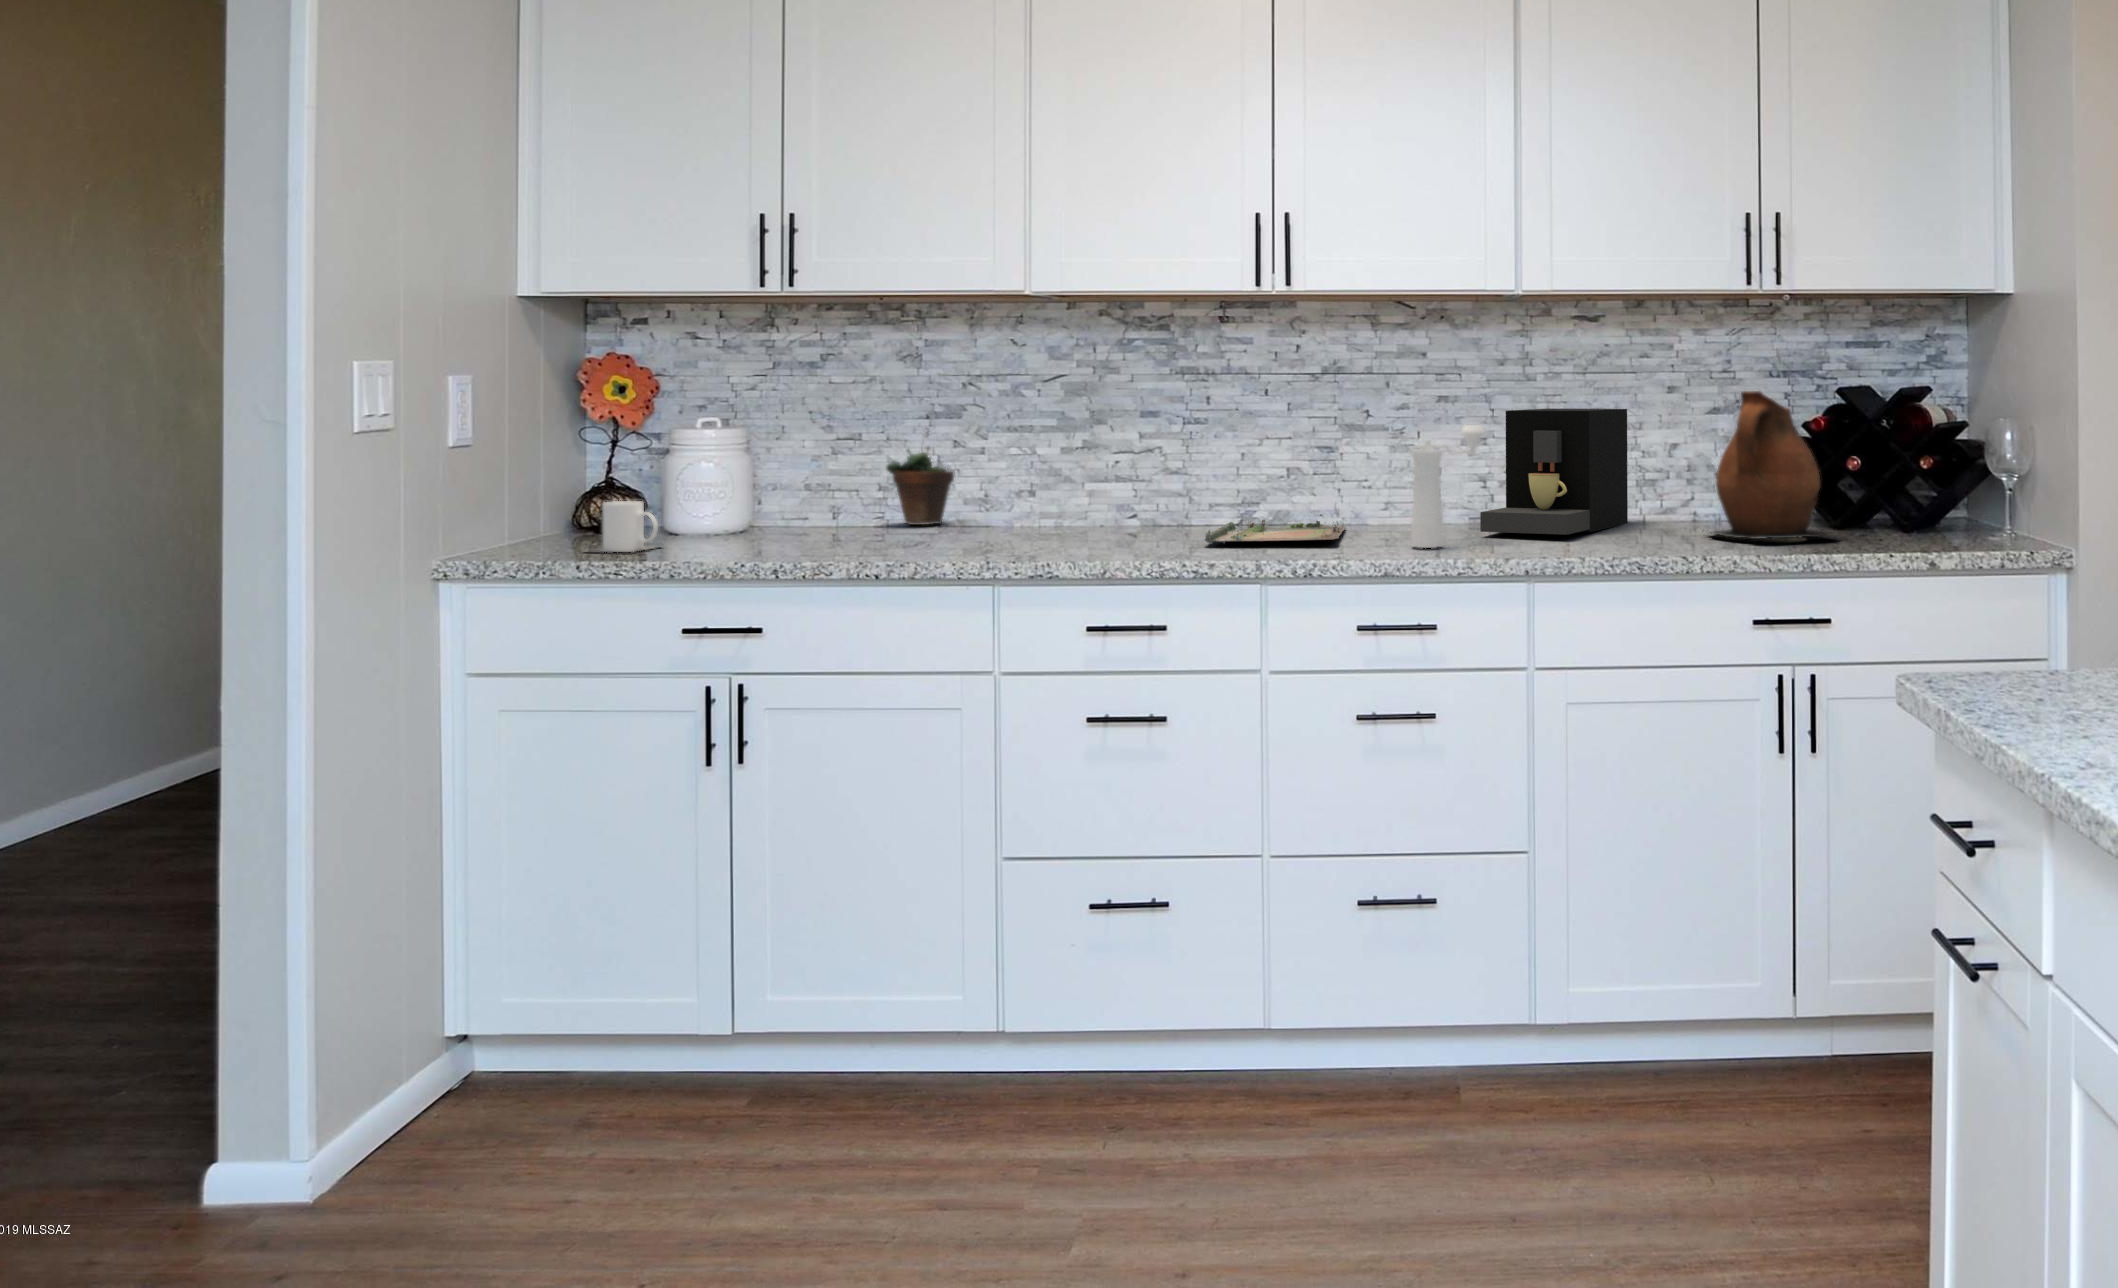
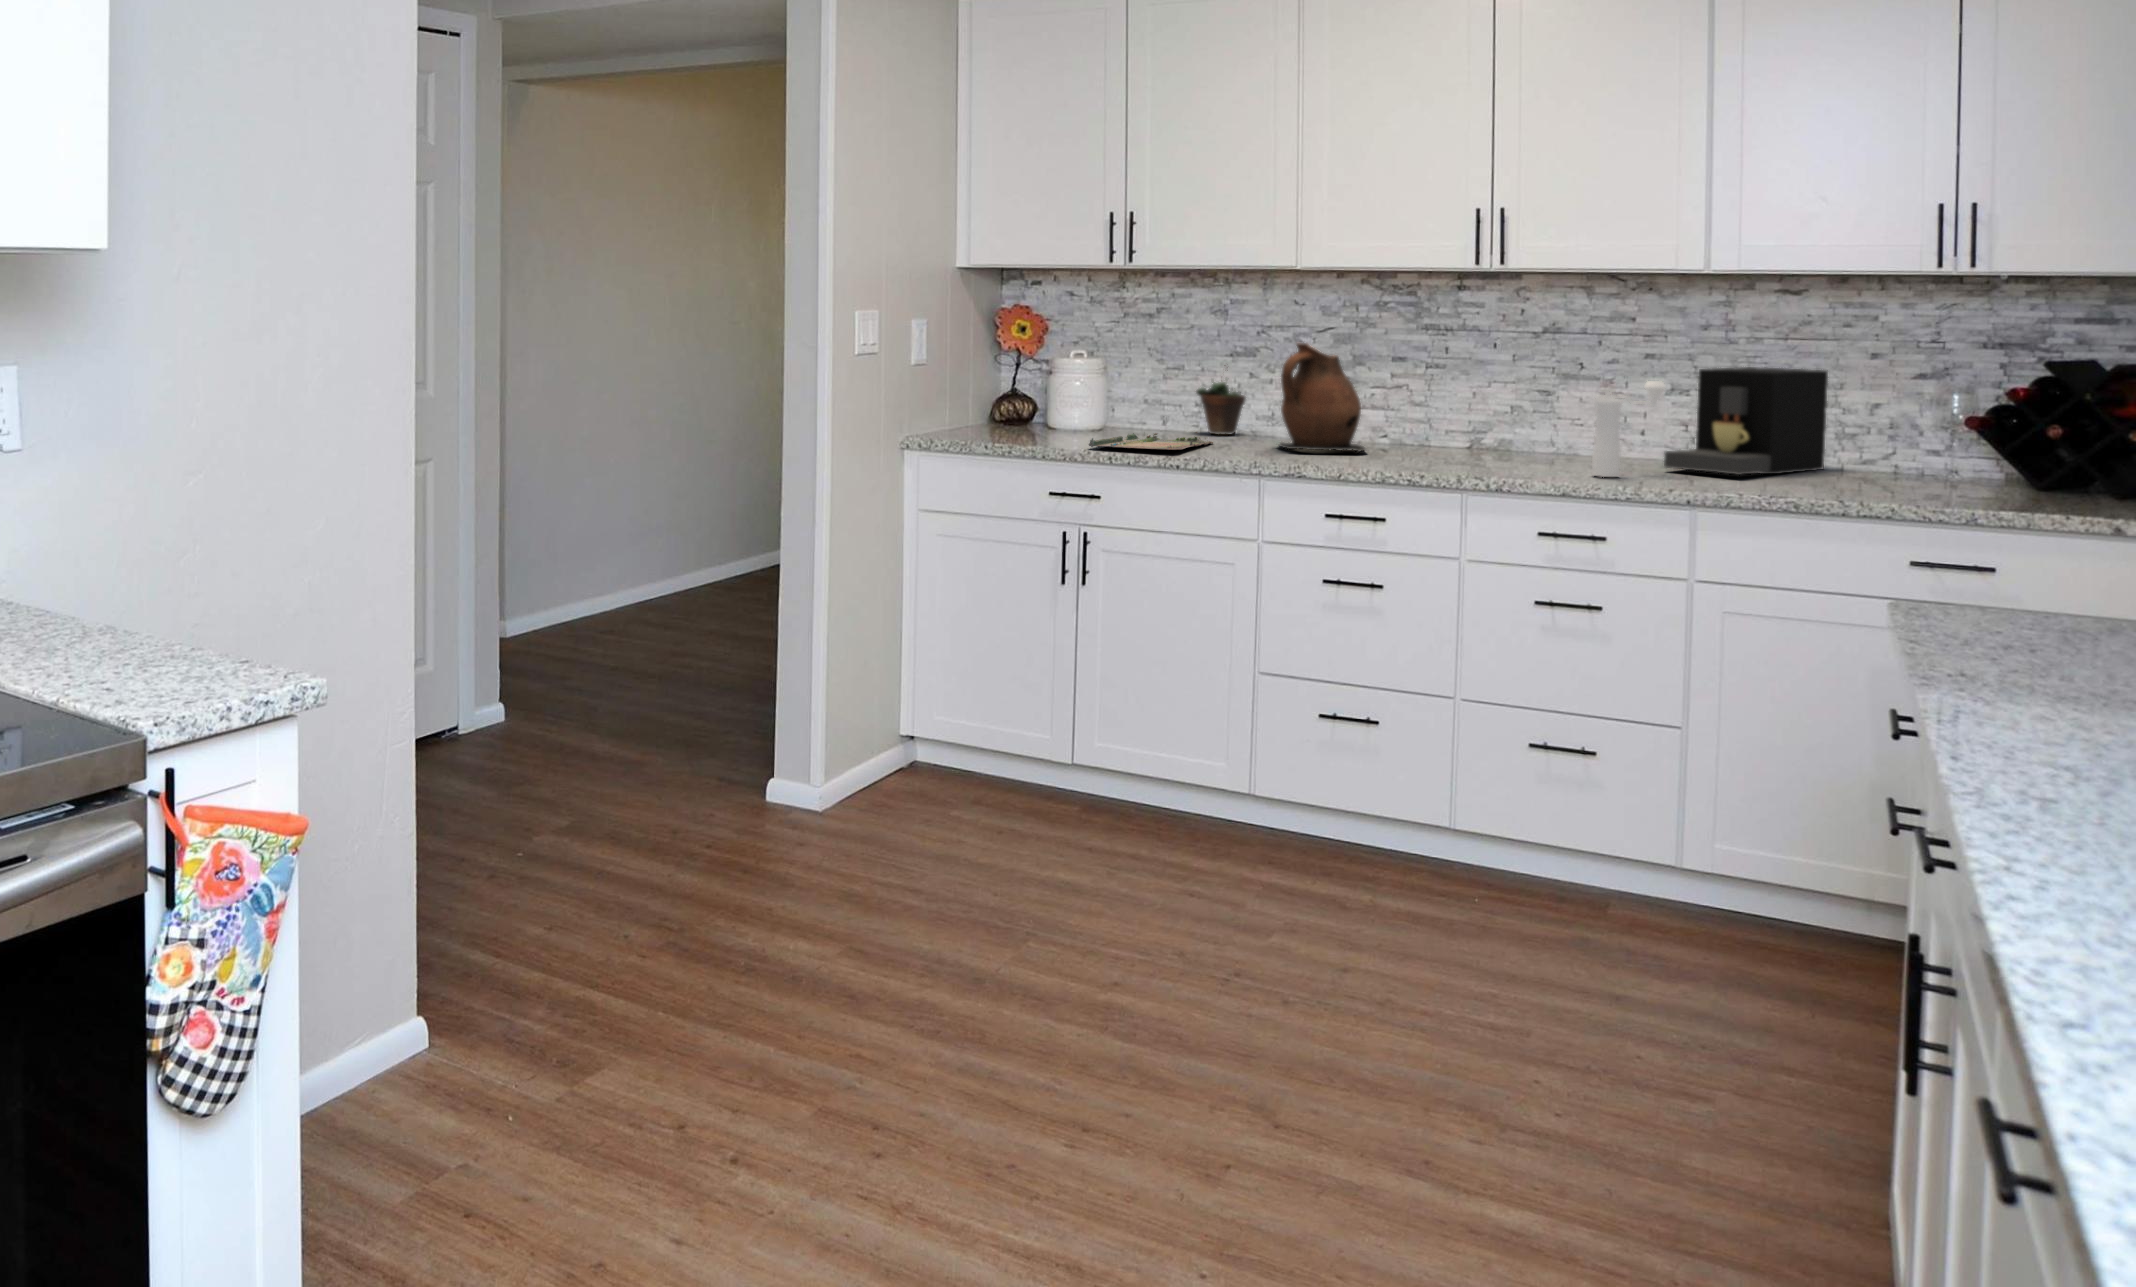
ceramic pitcher: present [1702,391,1838,539] -> present [1279,343,1366,452]
mug: present [597,501,658,552] -> none [995,408,1047,441]
tray: present [1205,512,1346,544] -> present [1088,432,1213,450]

